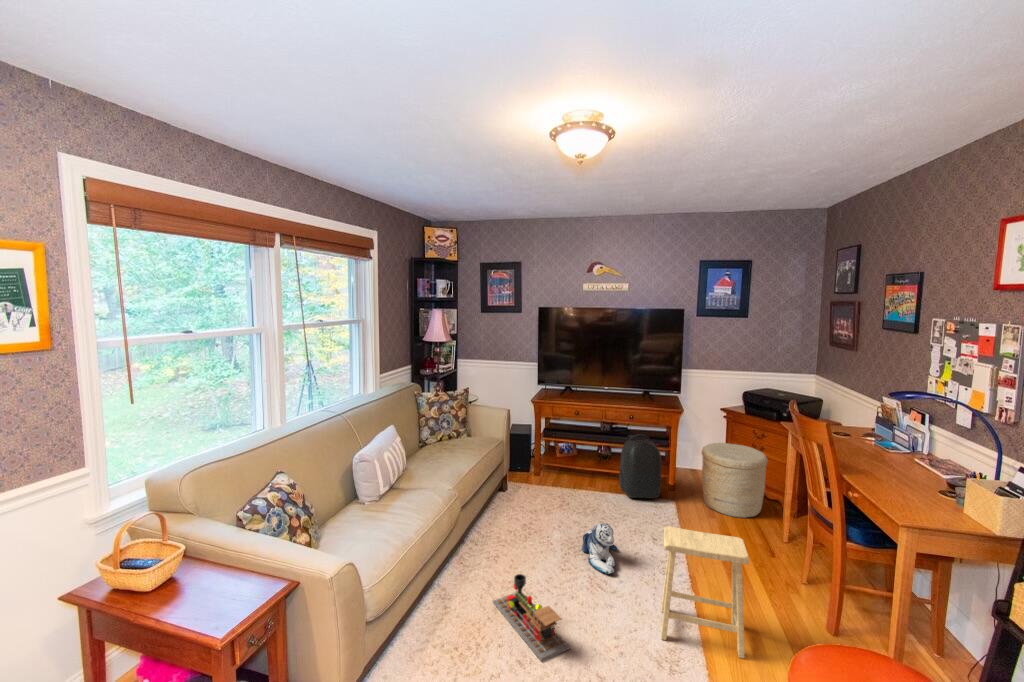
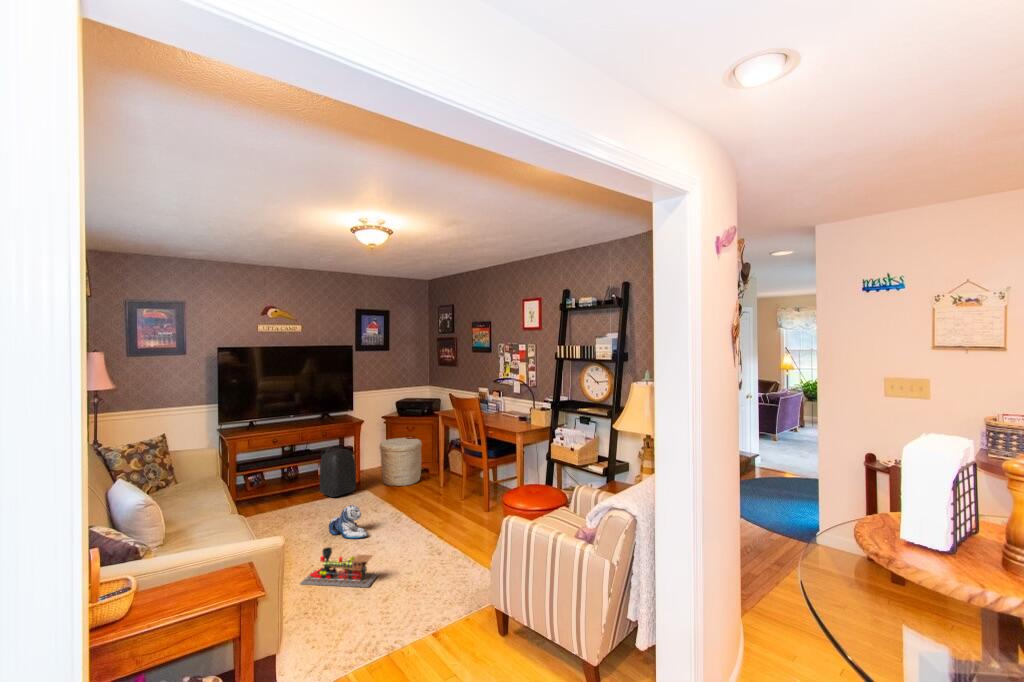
footstool: present [661,526,749,658] -> none [409,472,463,548]

